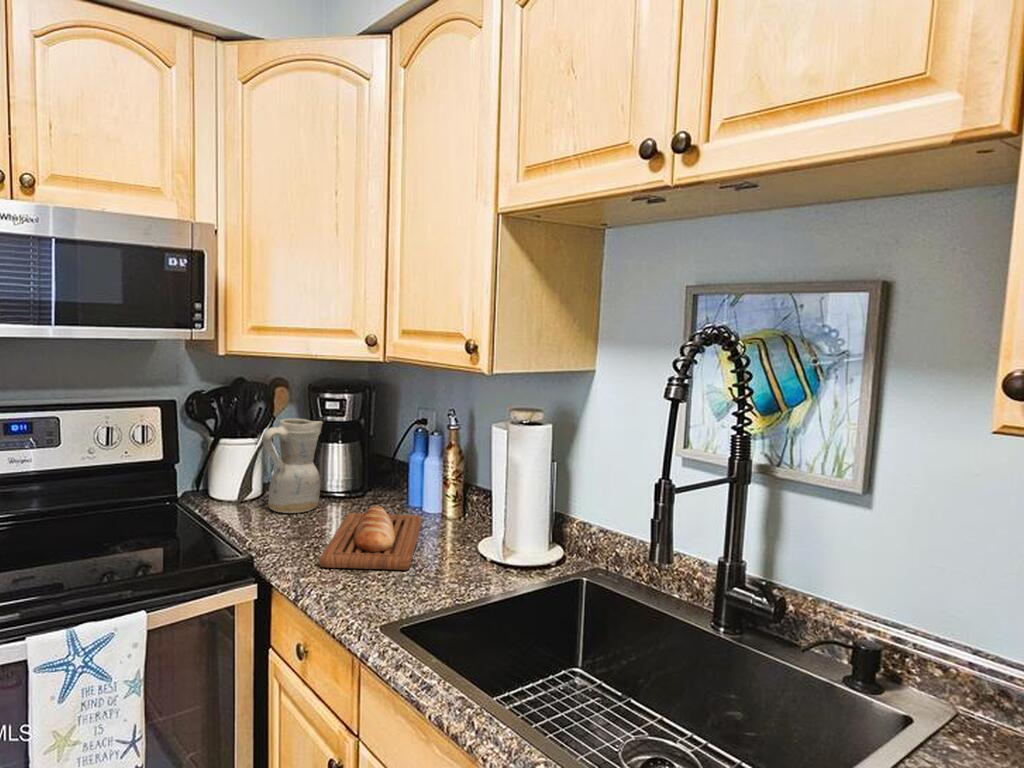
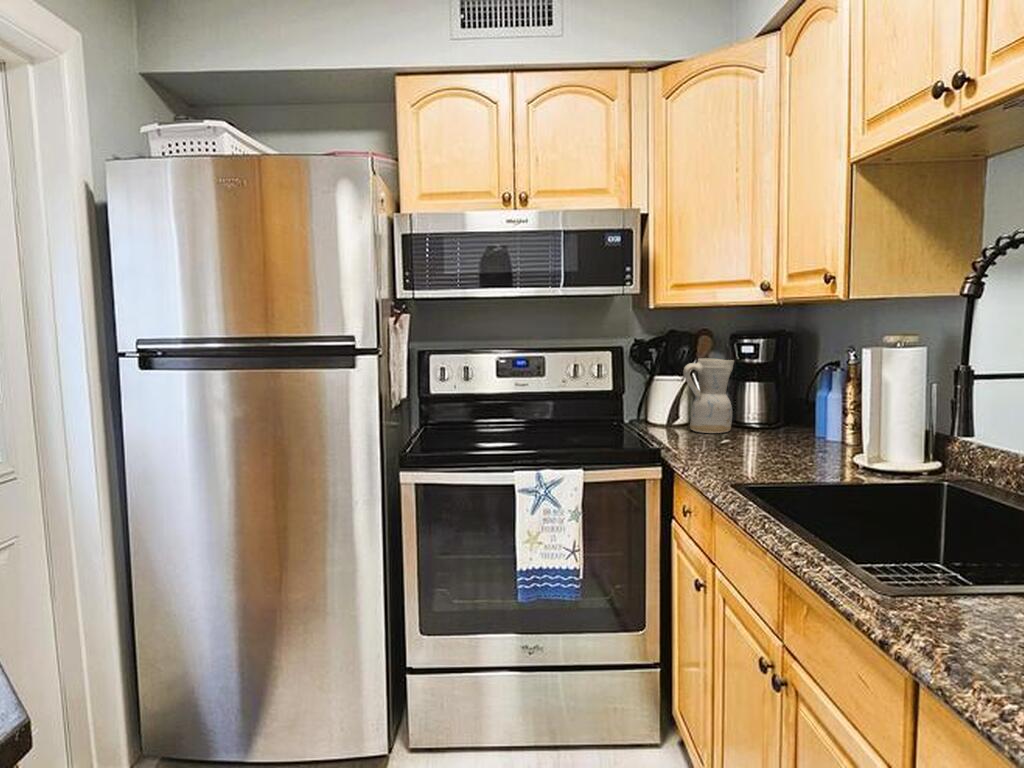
bread loaf: present [319,506,422,570] -> none [703,426,815,468]

